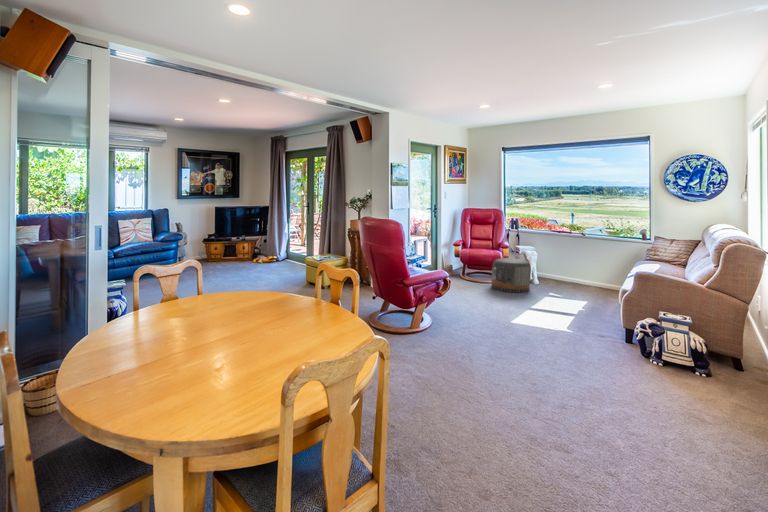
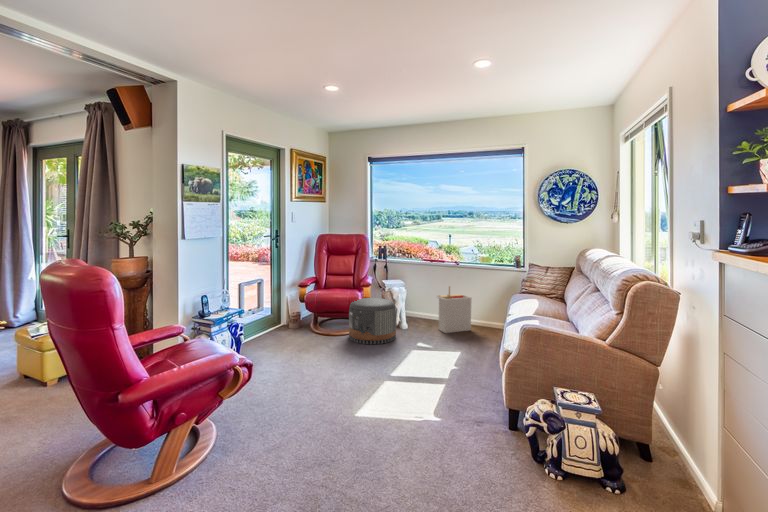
storage bin: none [565,252,596,290] -> present [437,286,472,333]

